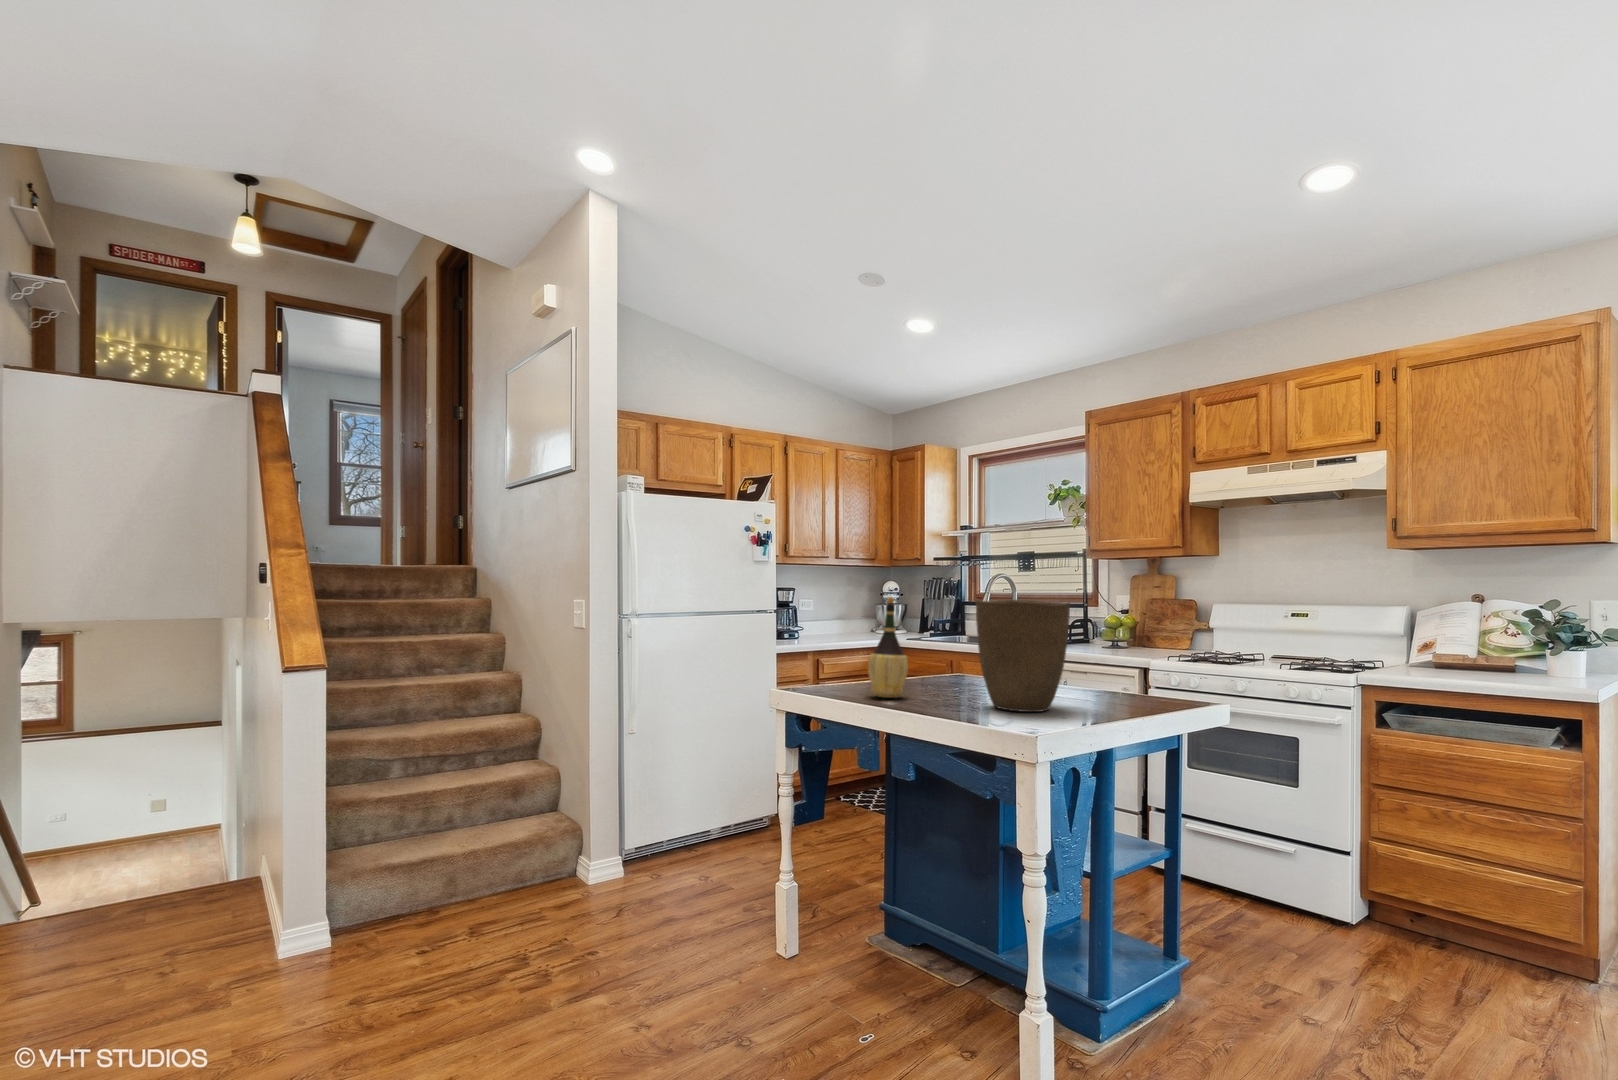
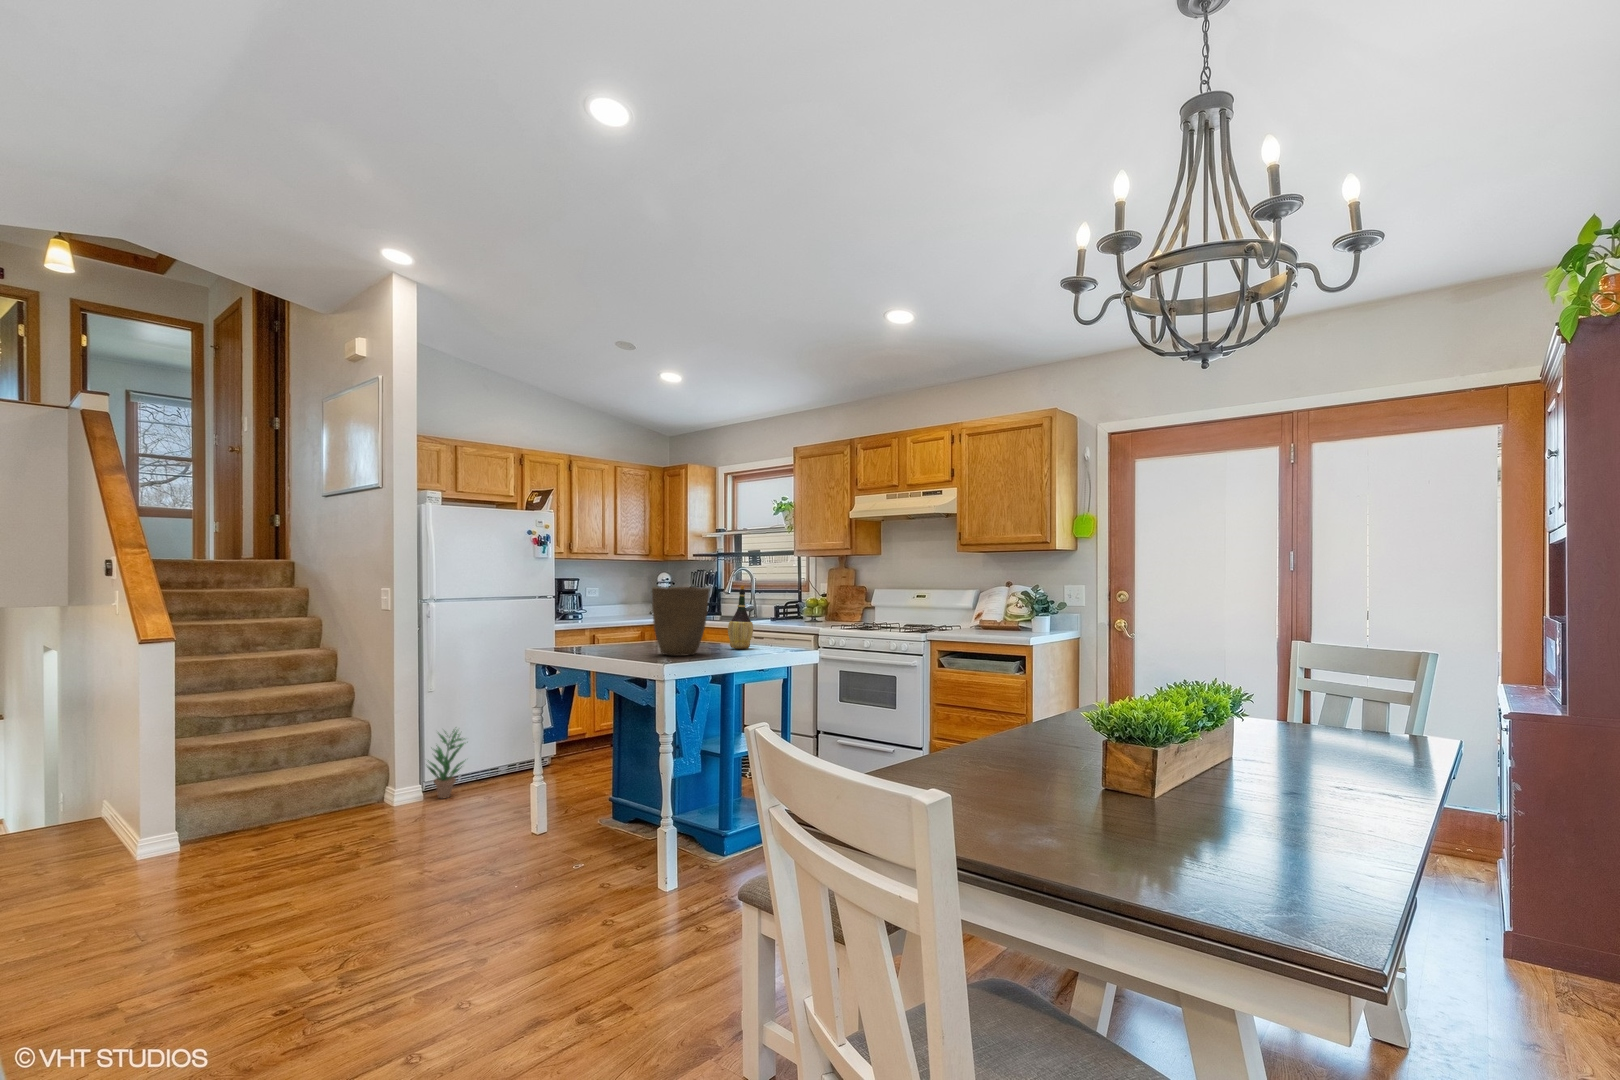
wine bottle: present [868,597,908,698] -> present [728,585,753,649]
potted plant: none [626,782,681,878] -> present [427,730,464,798]

